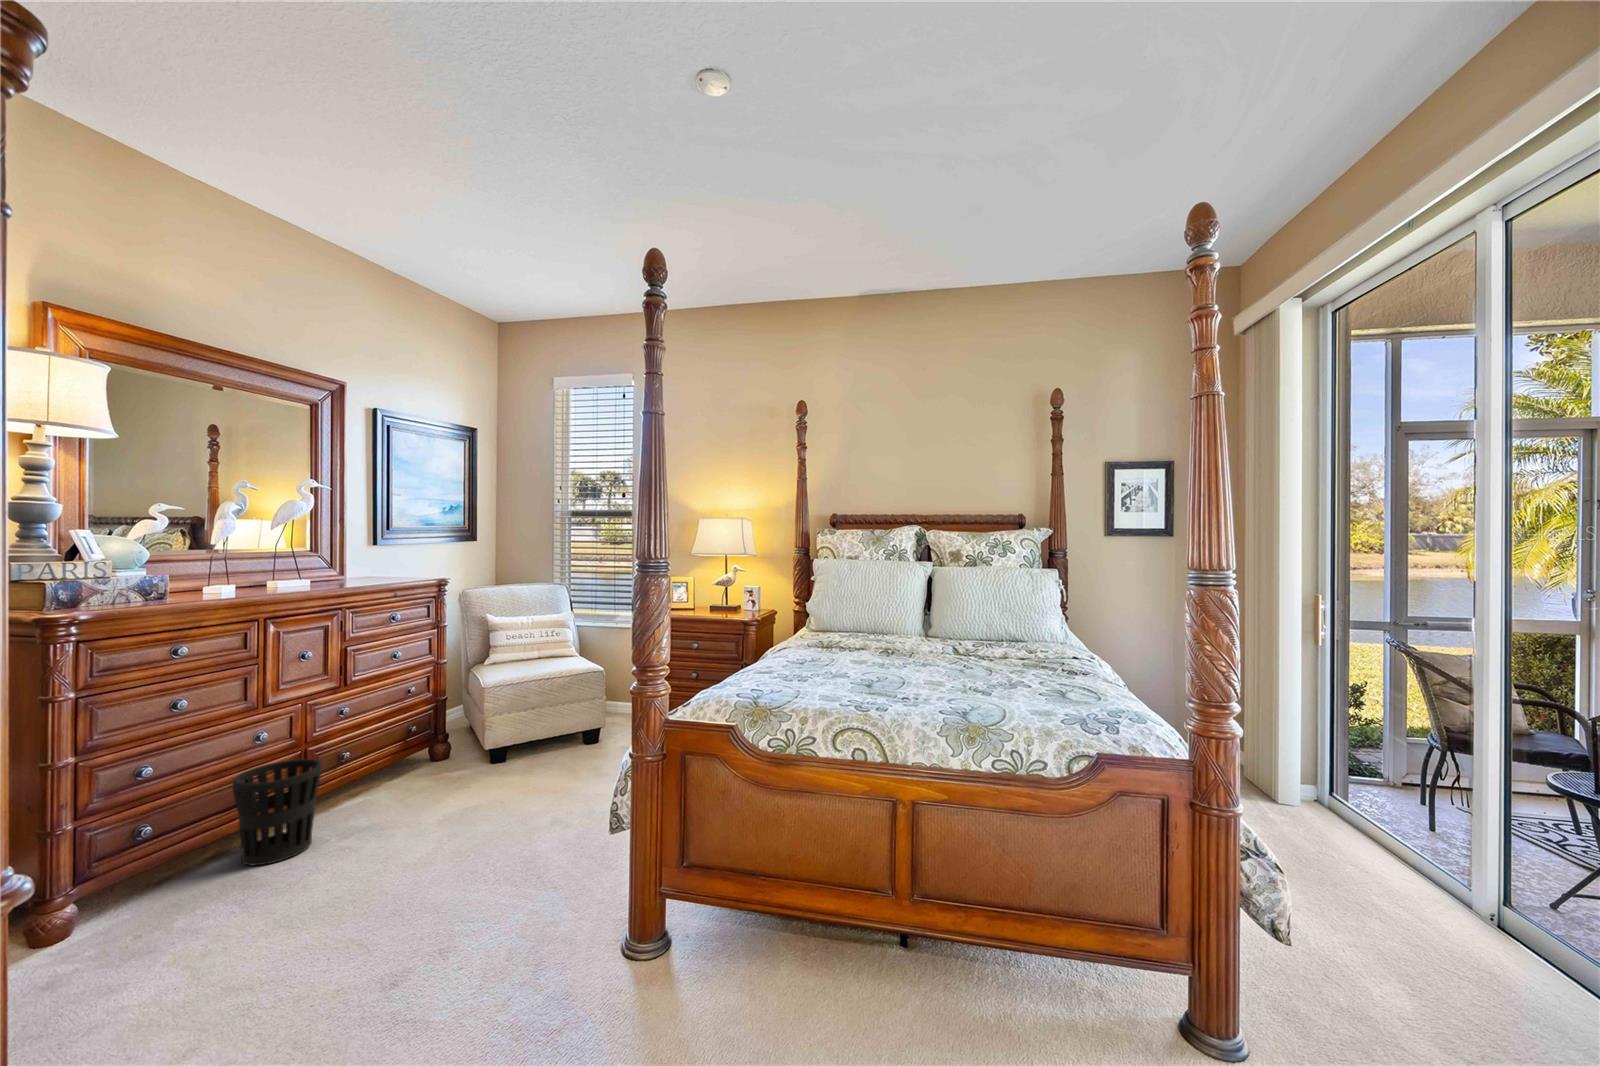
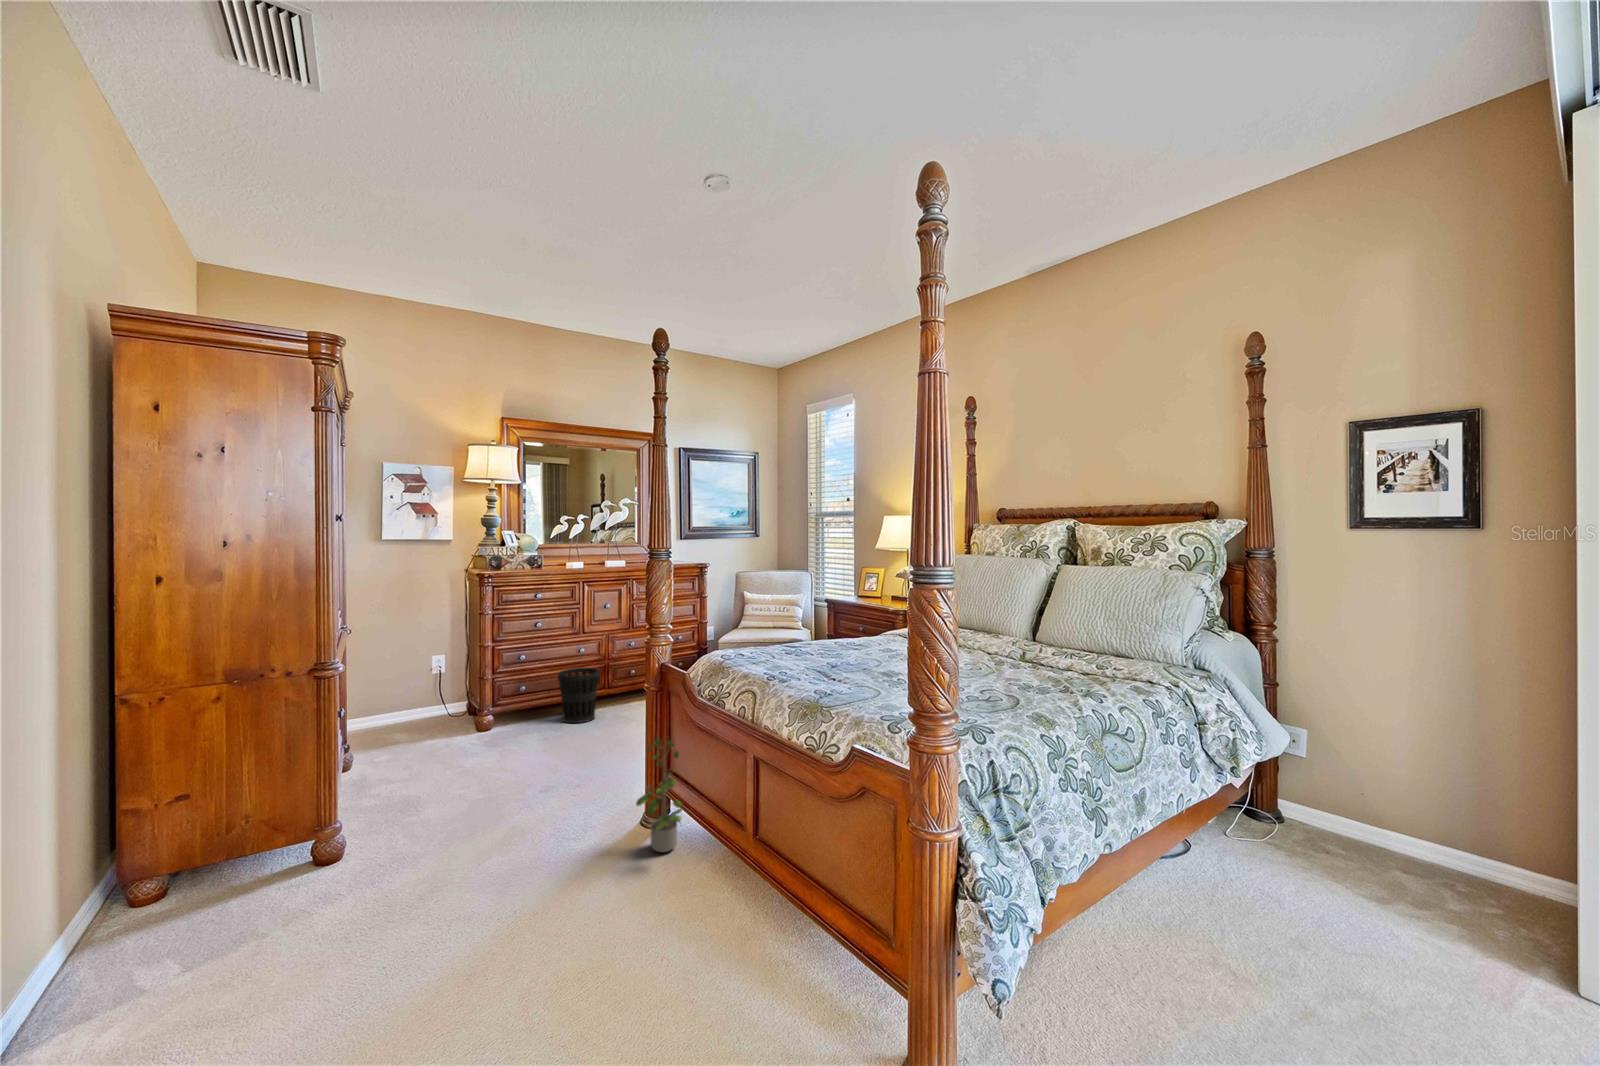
potted plant: none [674,826,780,1007] -> present [636,736,682,852]

